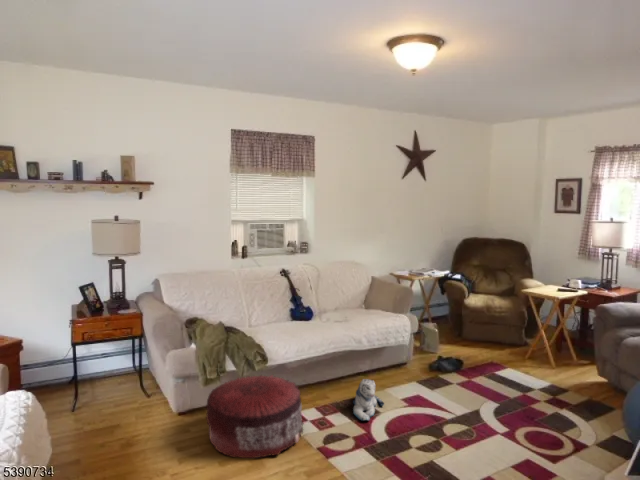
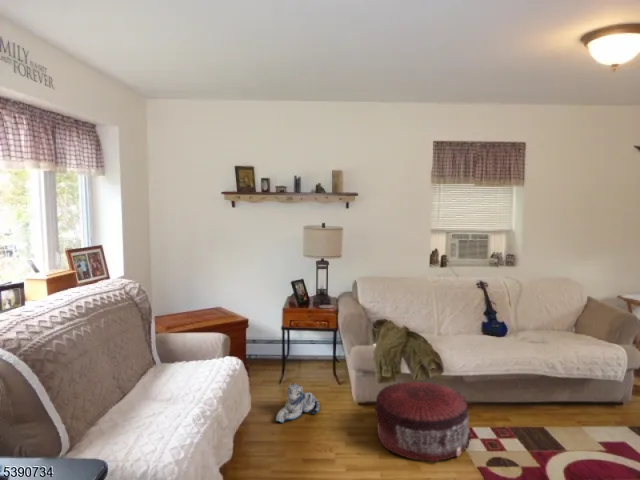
plush toy: present [353,379,384,421] -> present [276,383,320,423]

